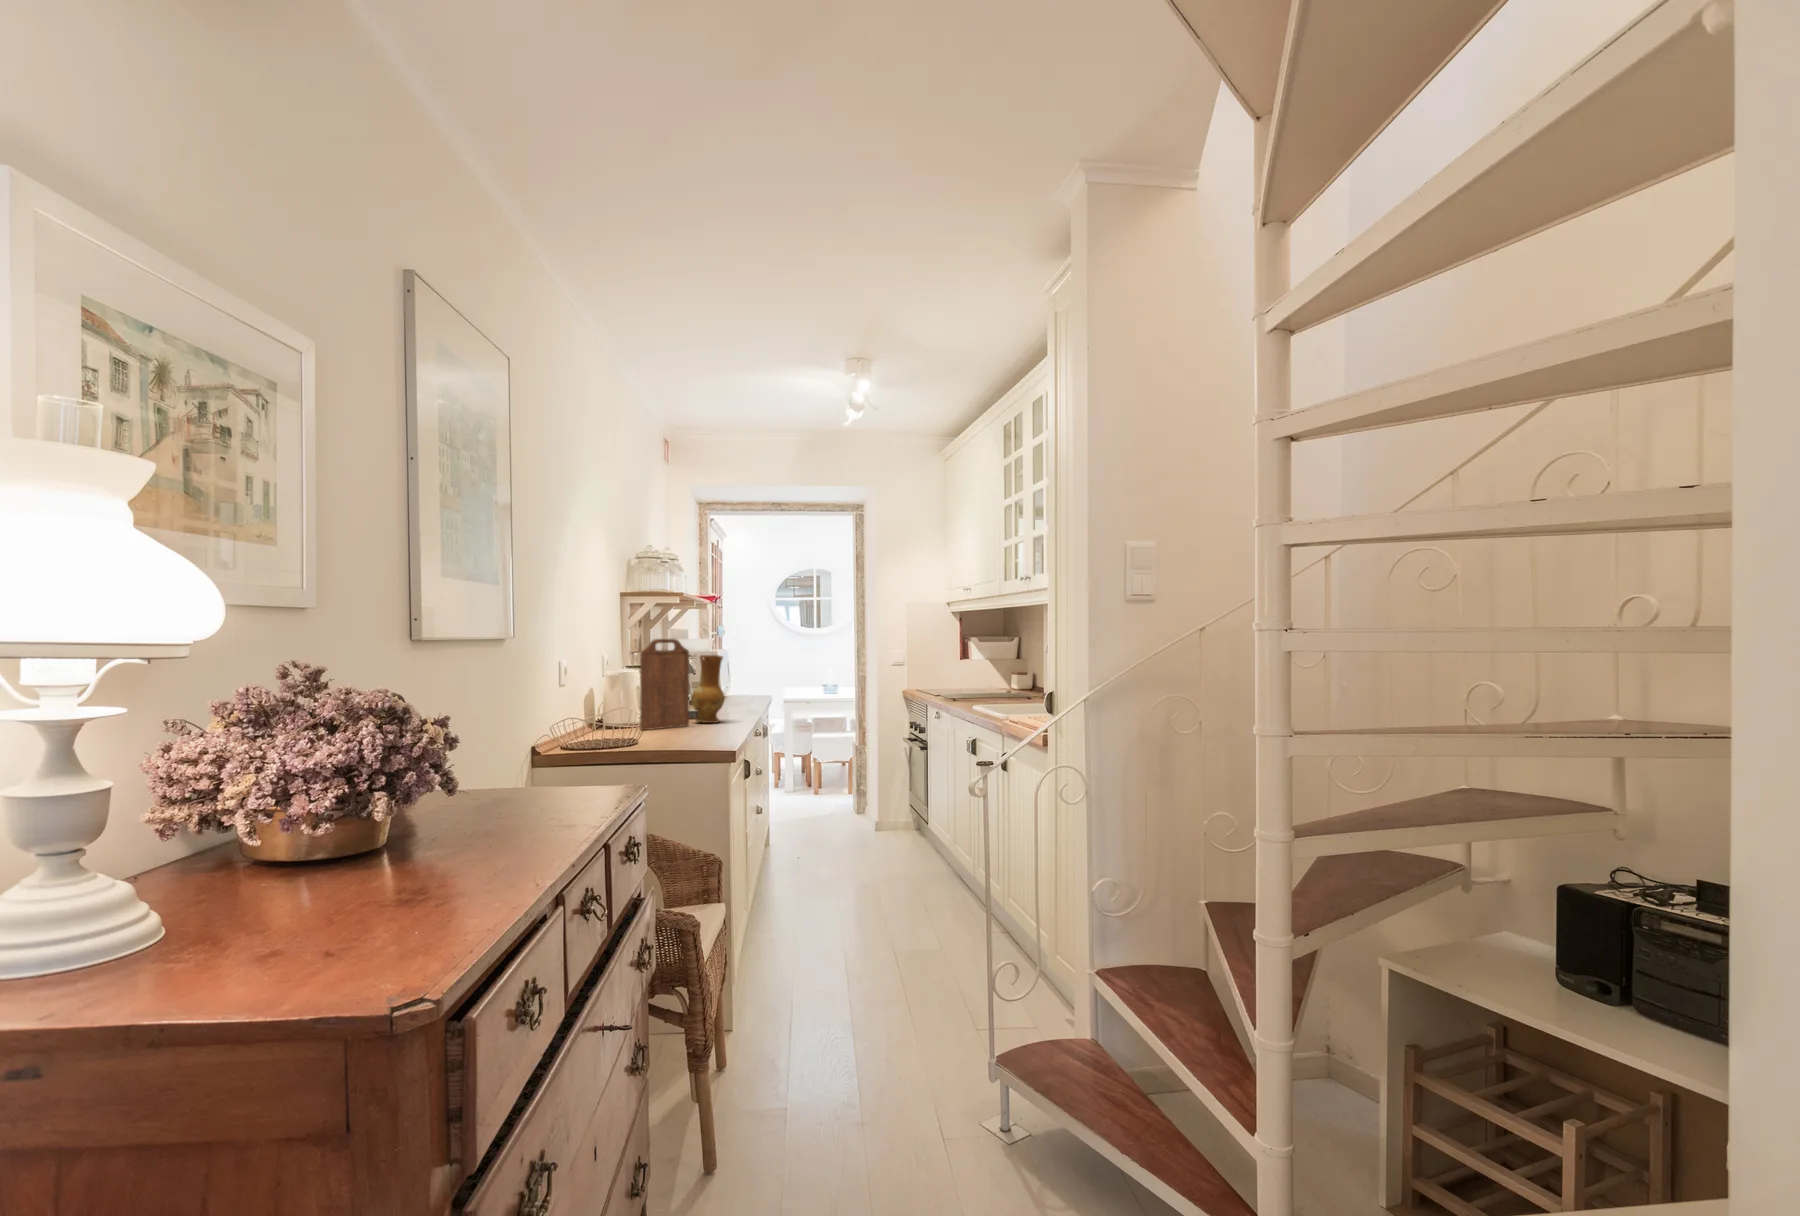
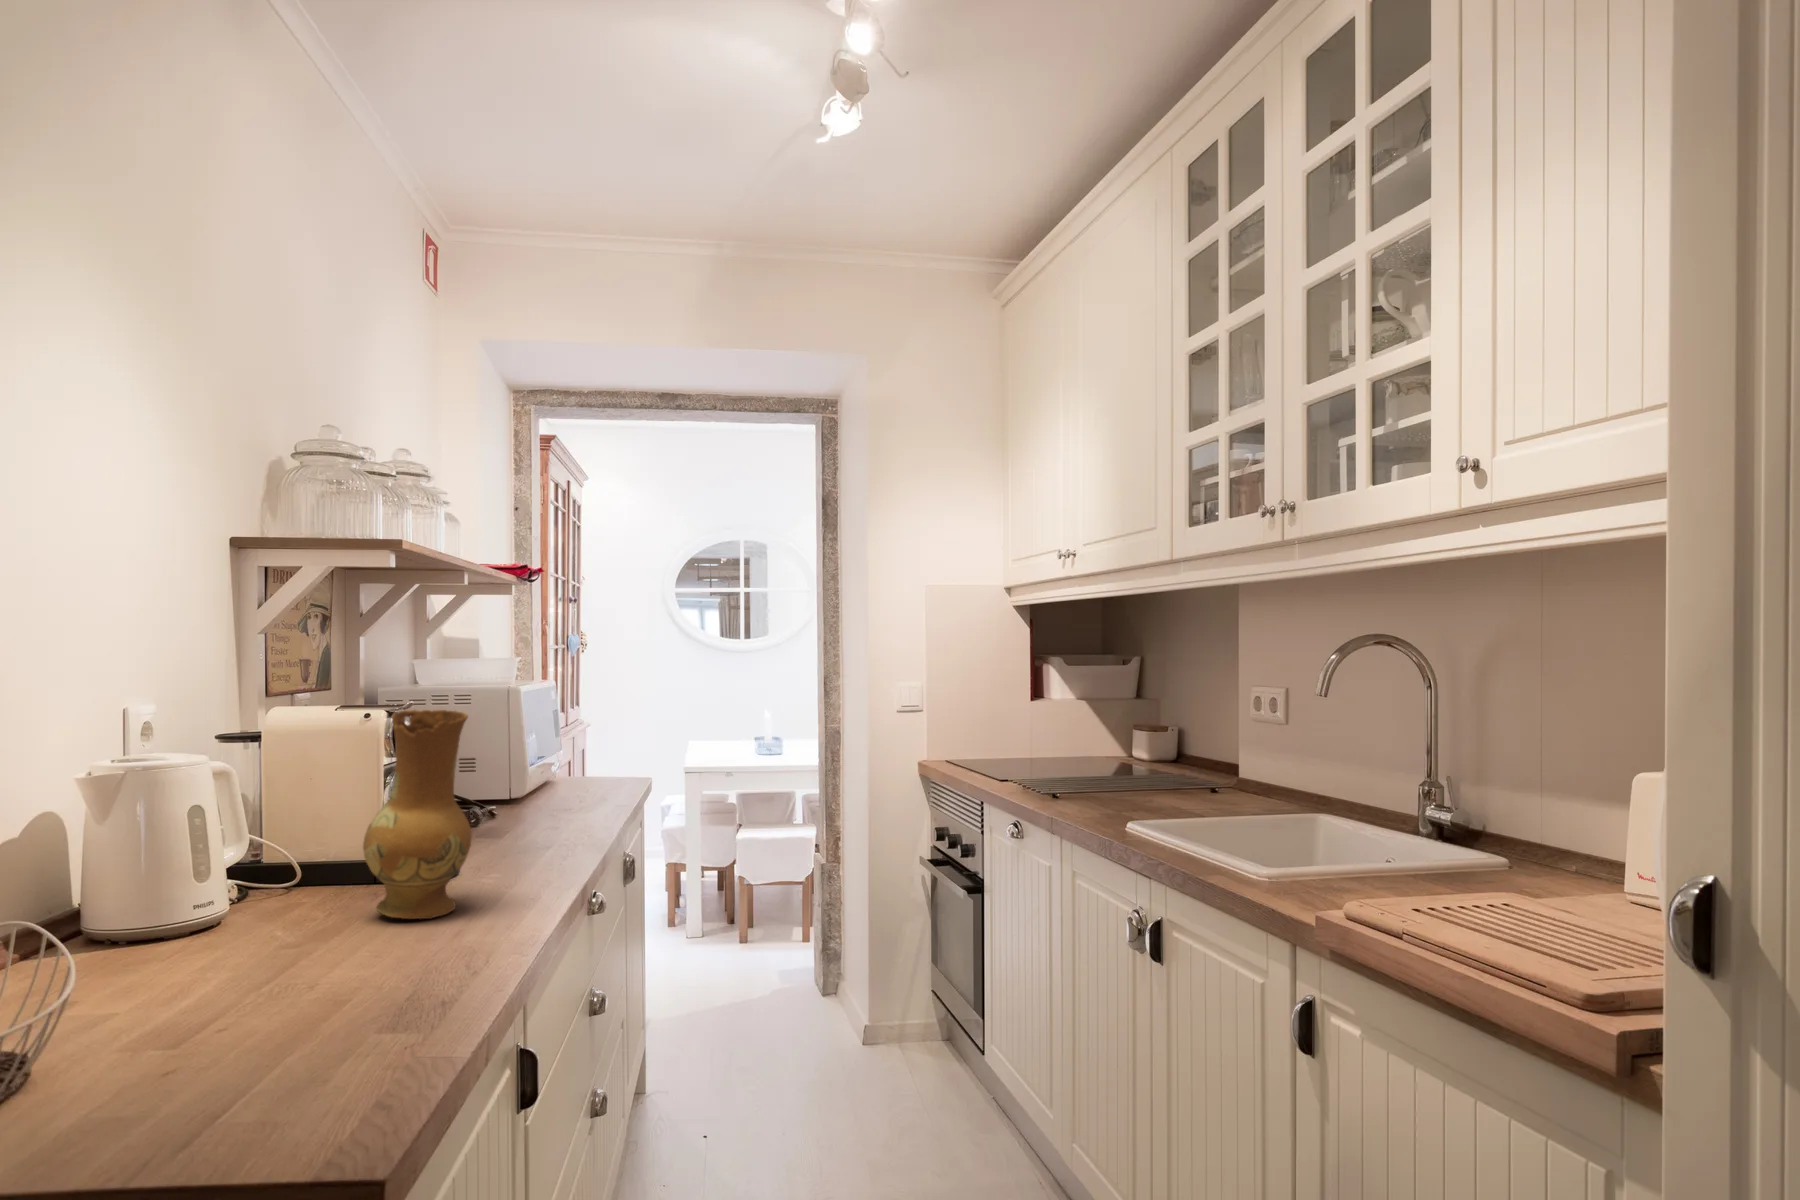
cutting board: present [640,639,689,730] -> none [141,662,342,976]

